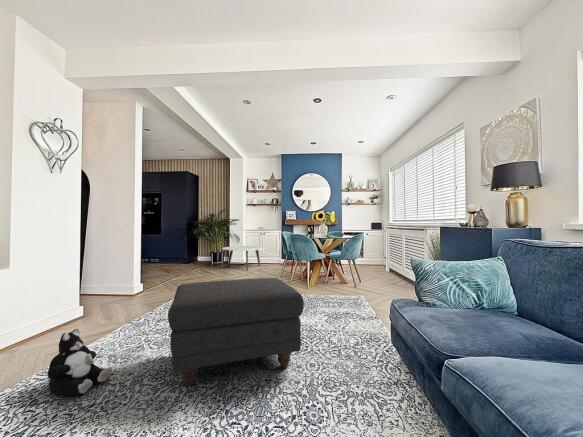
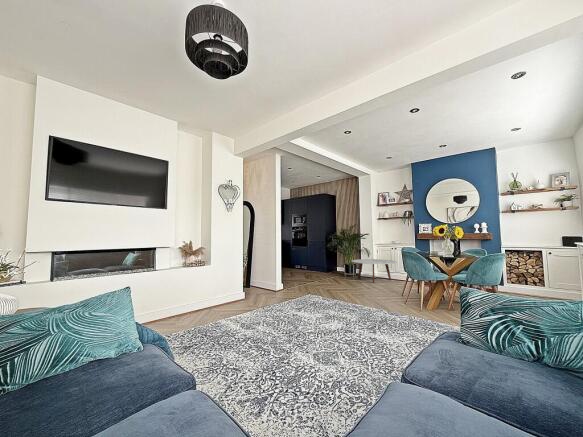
ottoman: present [168,278,304,385] -> none [249,288,347,364]
plush toy: present [48,329,112,395] -> none [200,307,229,344]

